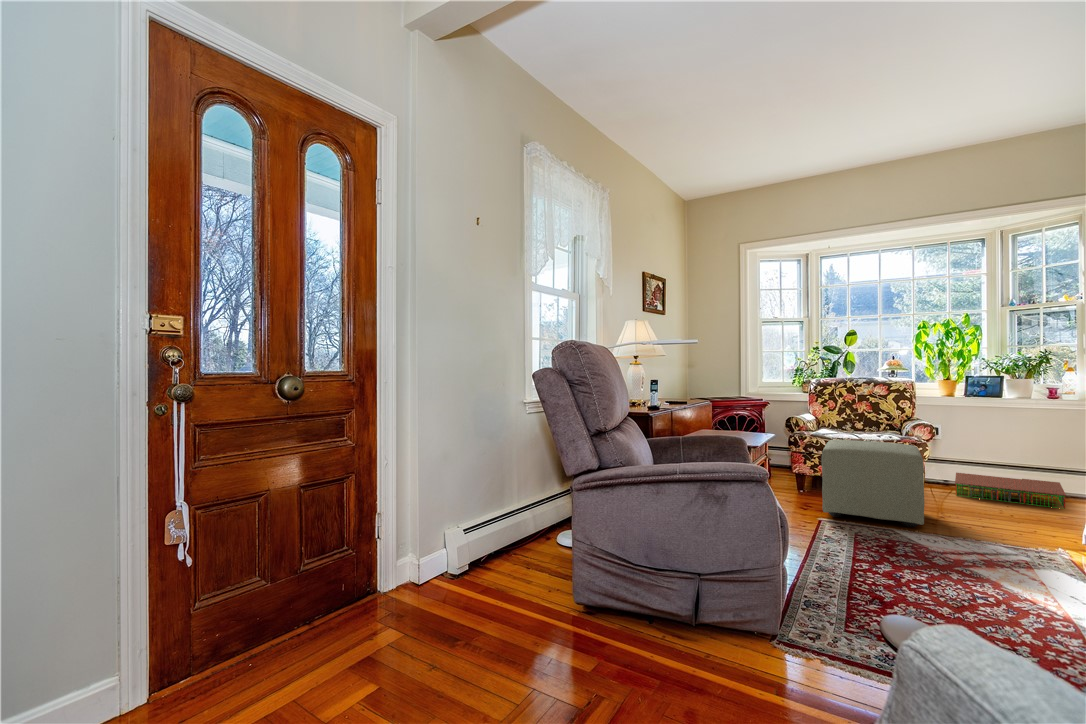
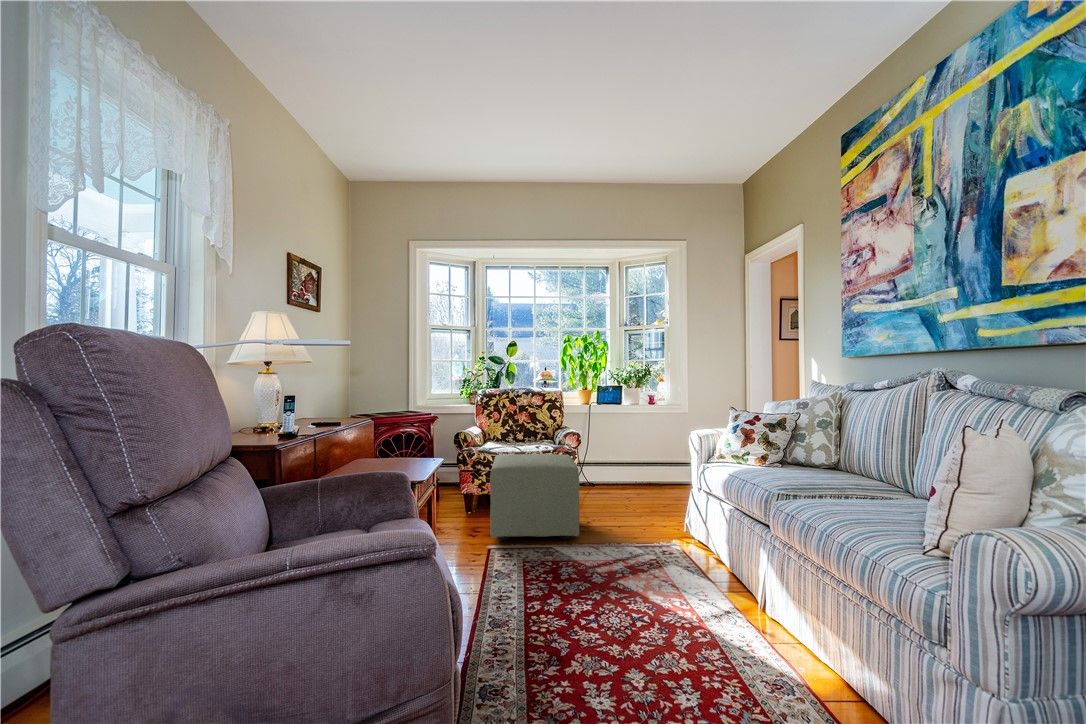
storage bin: present [955,473,1066,509] -> none [593,473,665,496]

